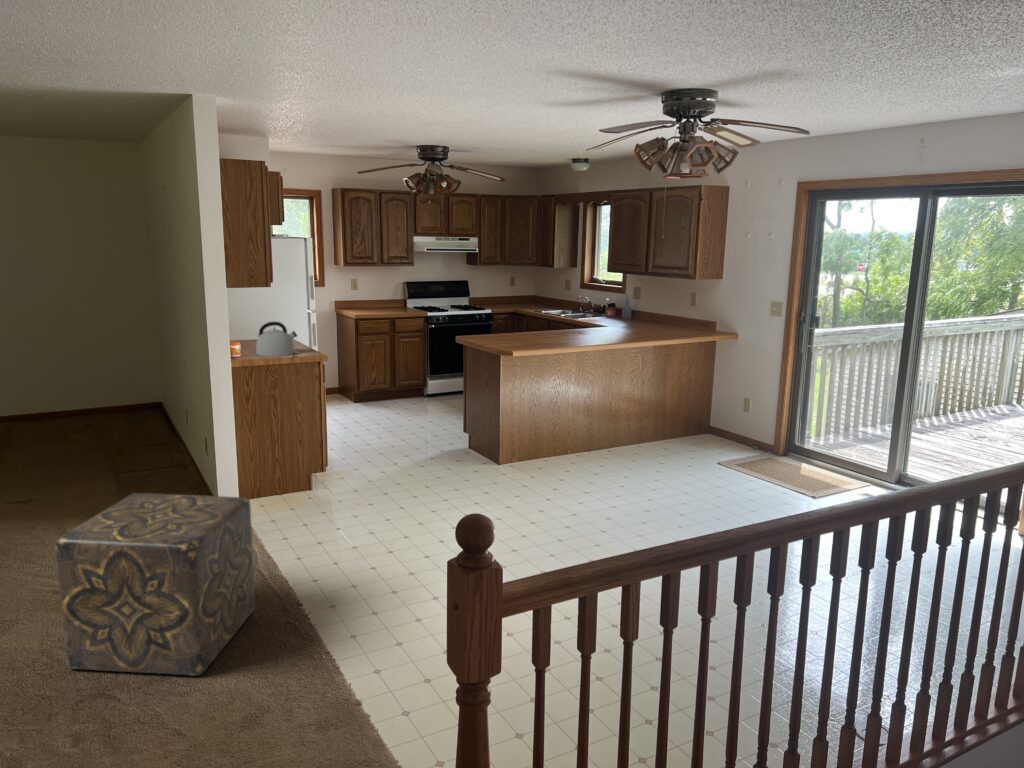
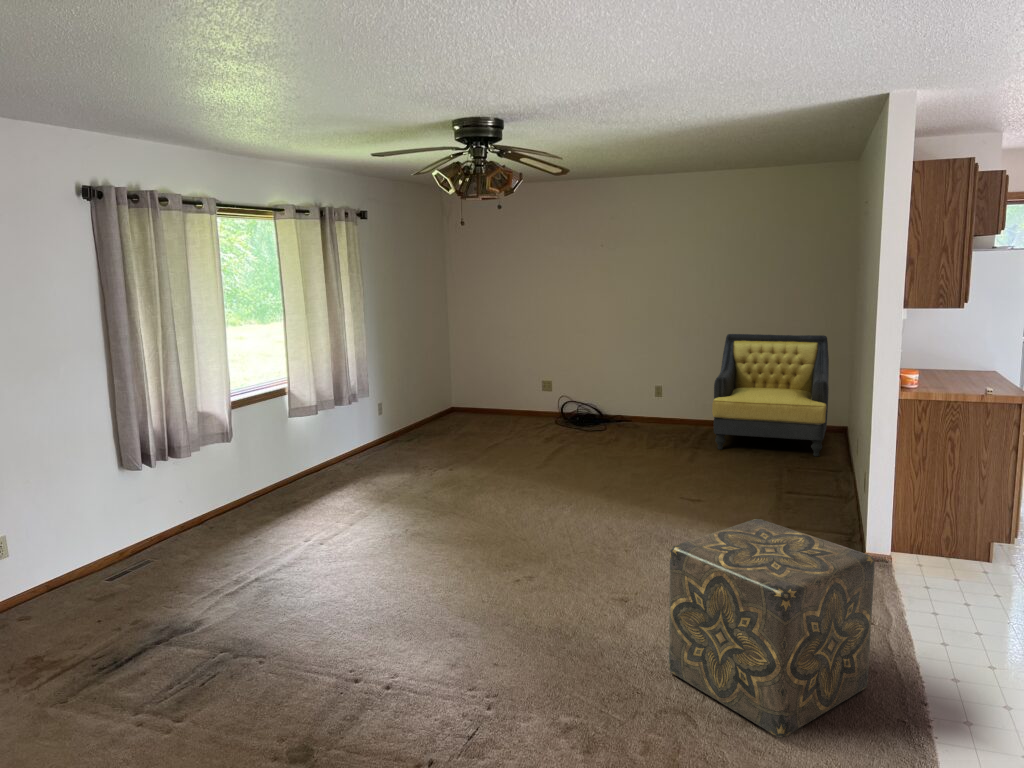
armchair: none [16,316,148,446] -> present [712,334,829,456]
kettle: present [256,321,297,356] -> none [937,350,996,392]

